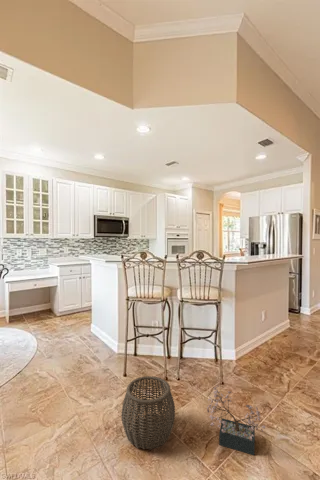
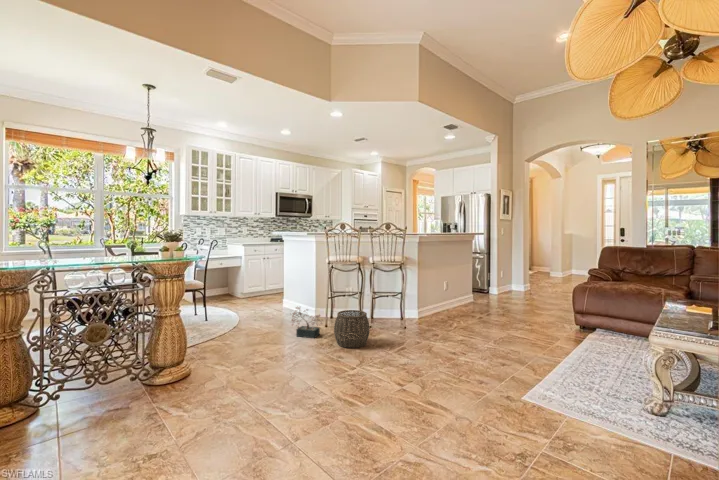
decorative plant: present [207,385,265,455] -> present [291,307,323,338]

